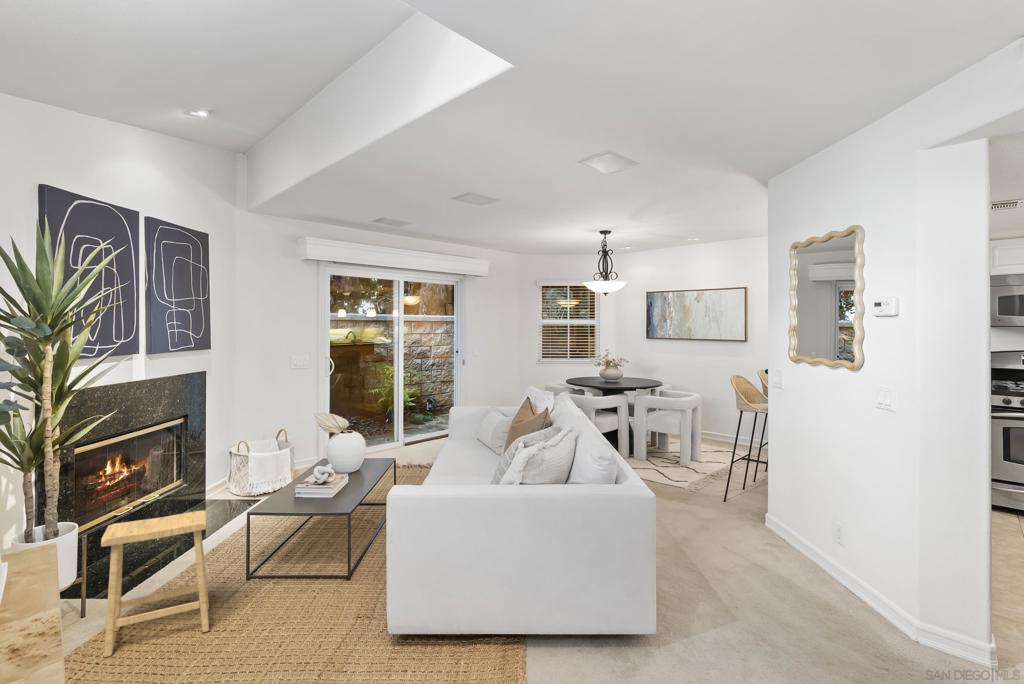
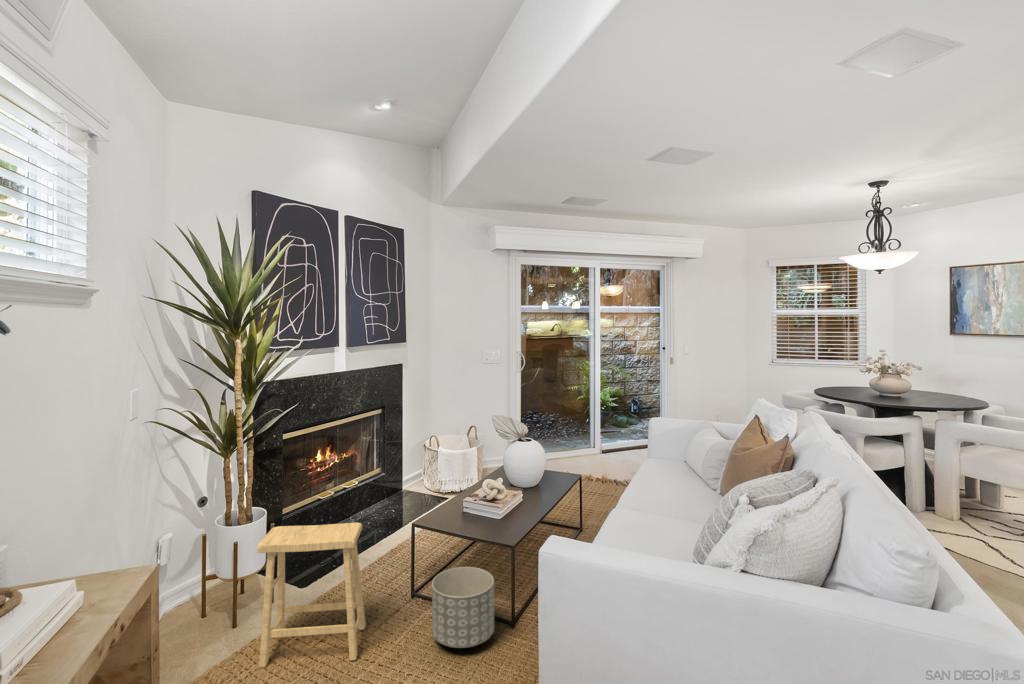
planter: none [279,537,336,603] -> present [432,567,494,648]

